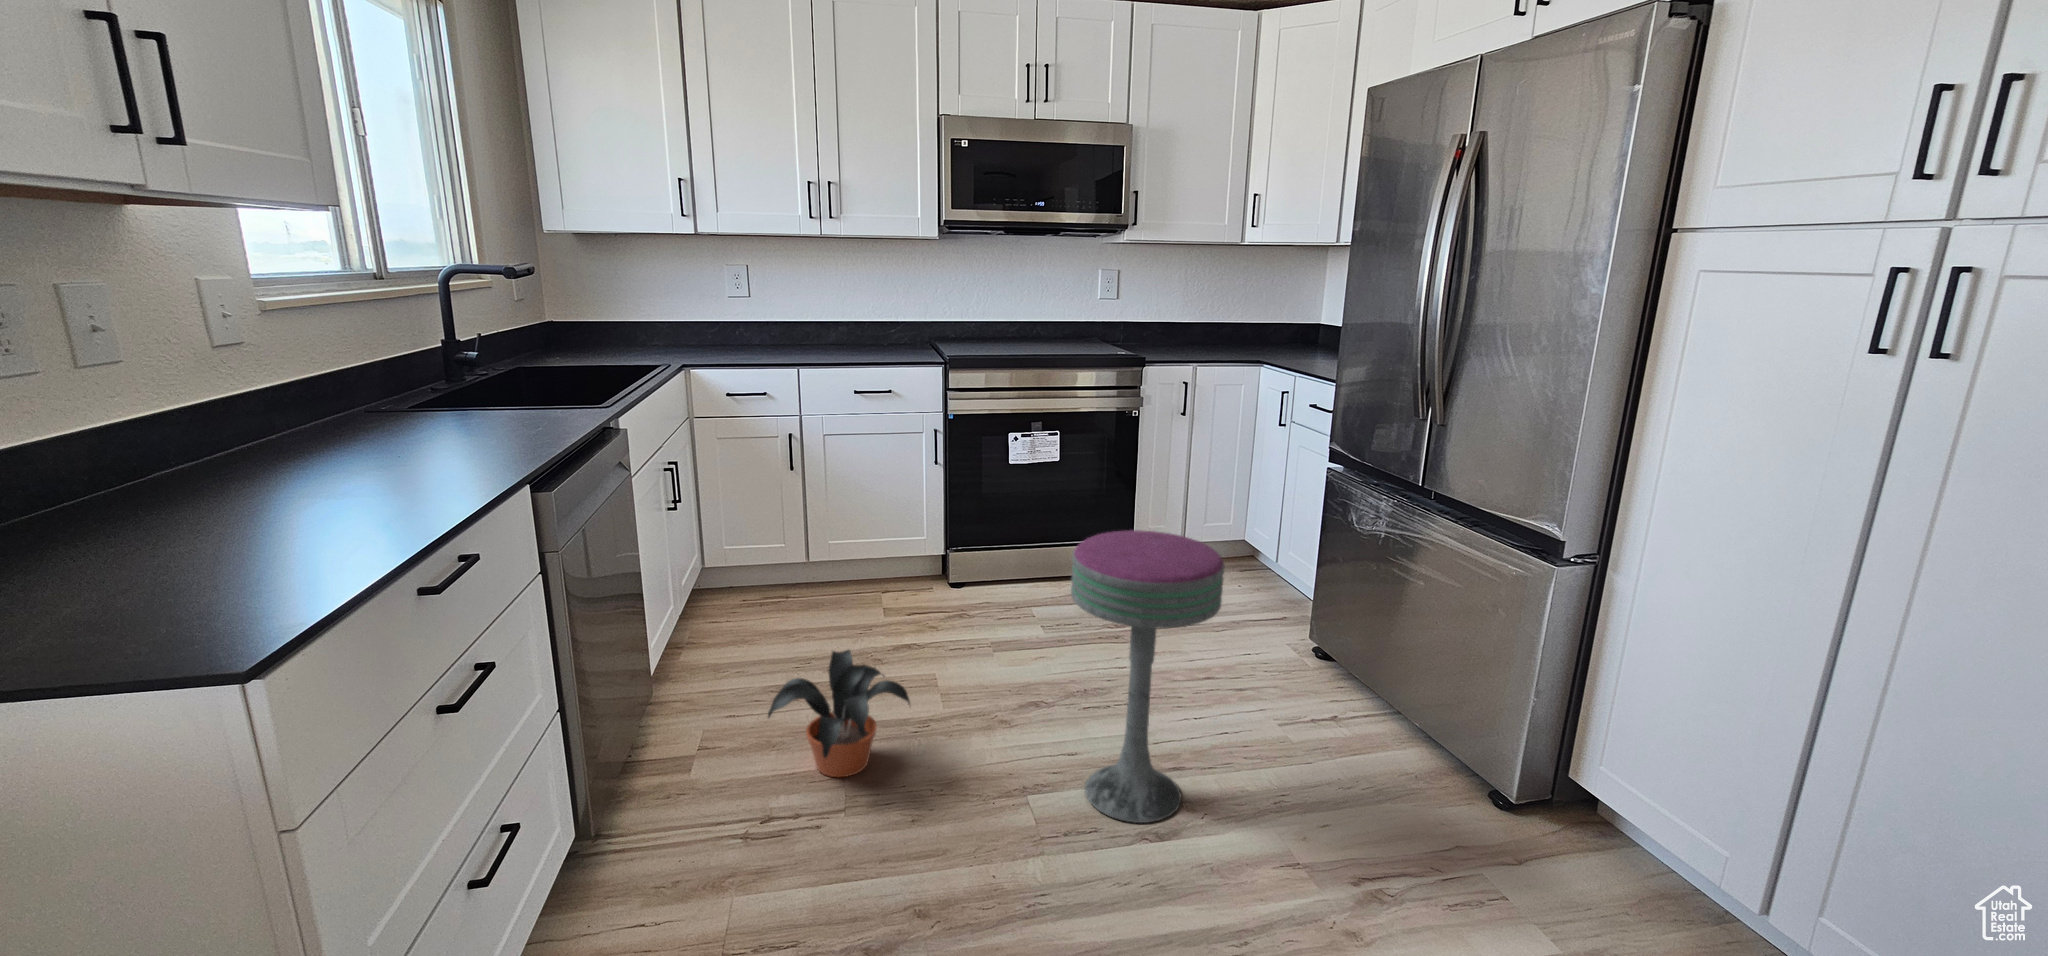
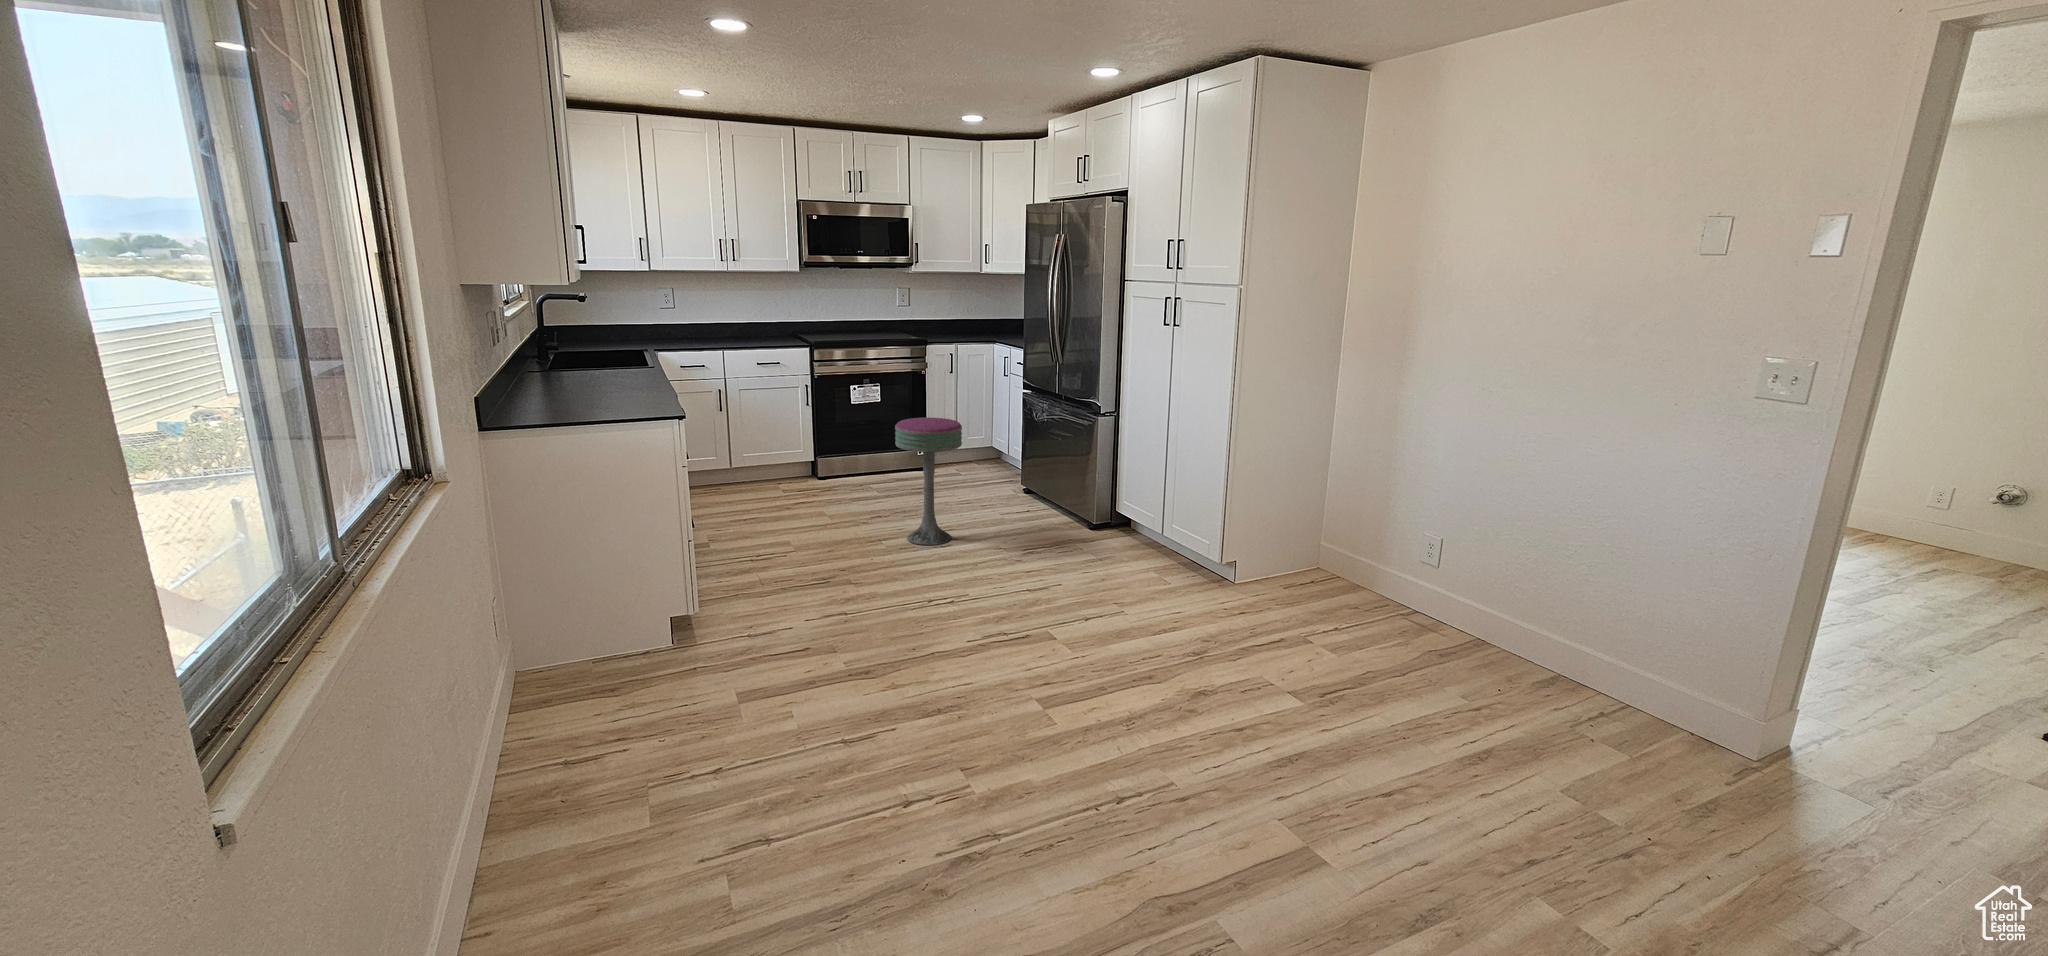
potted plant: present [768,649,910,777] -> none [752,487,821,544]

